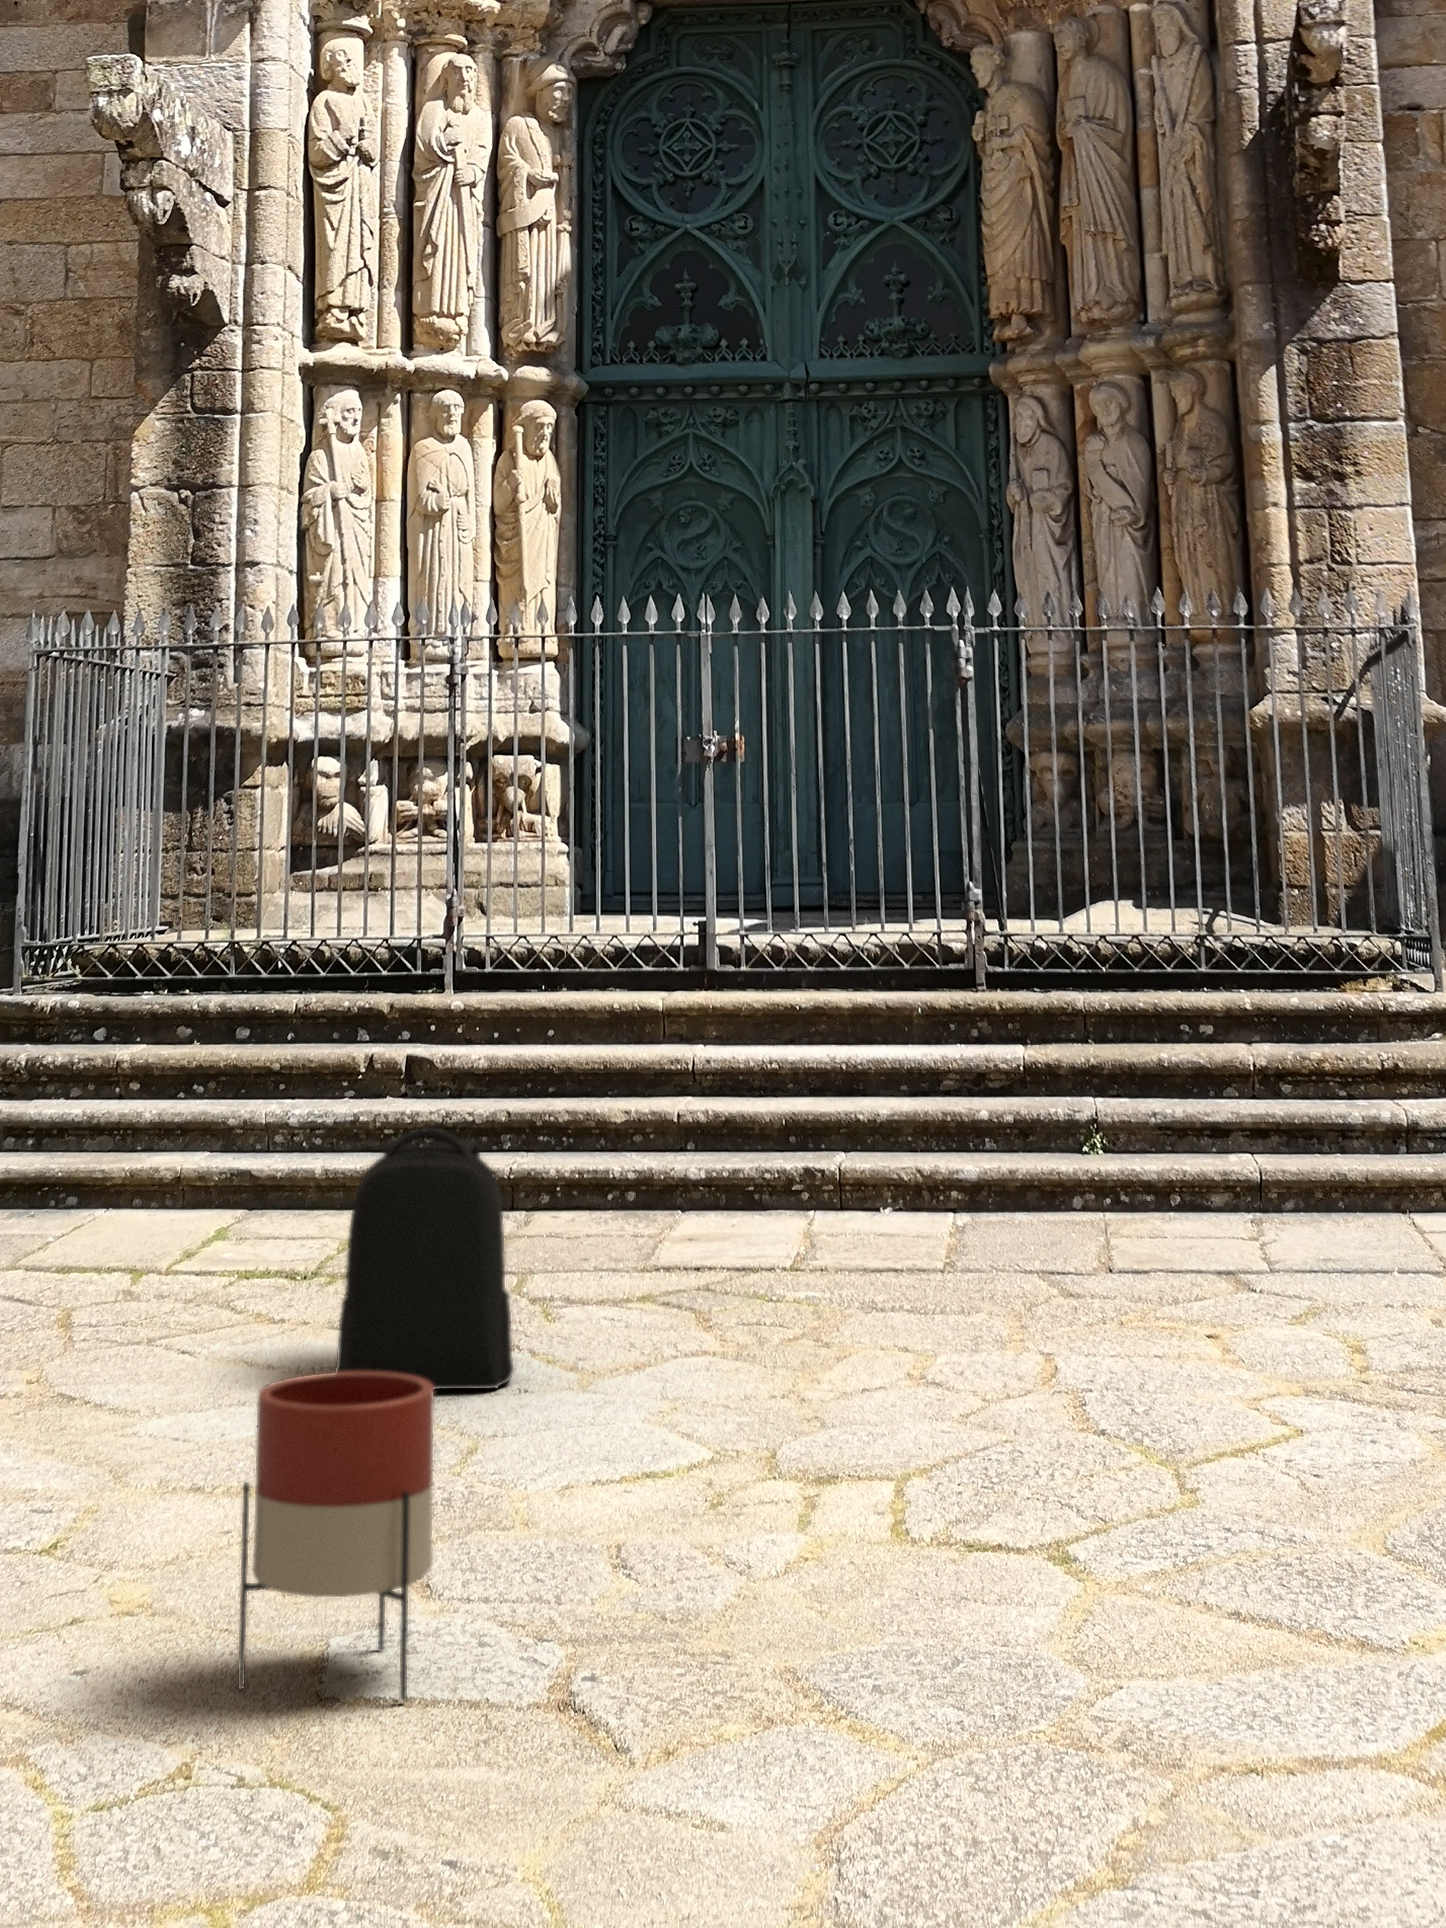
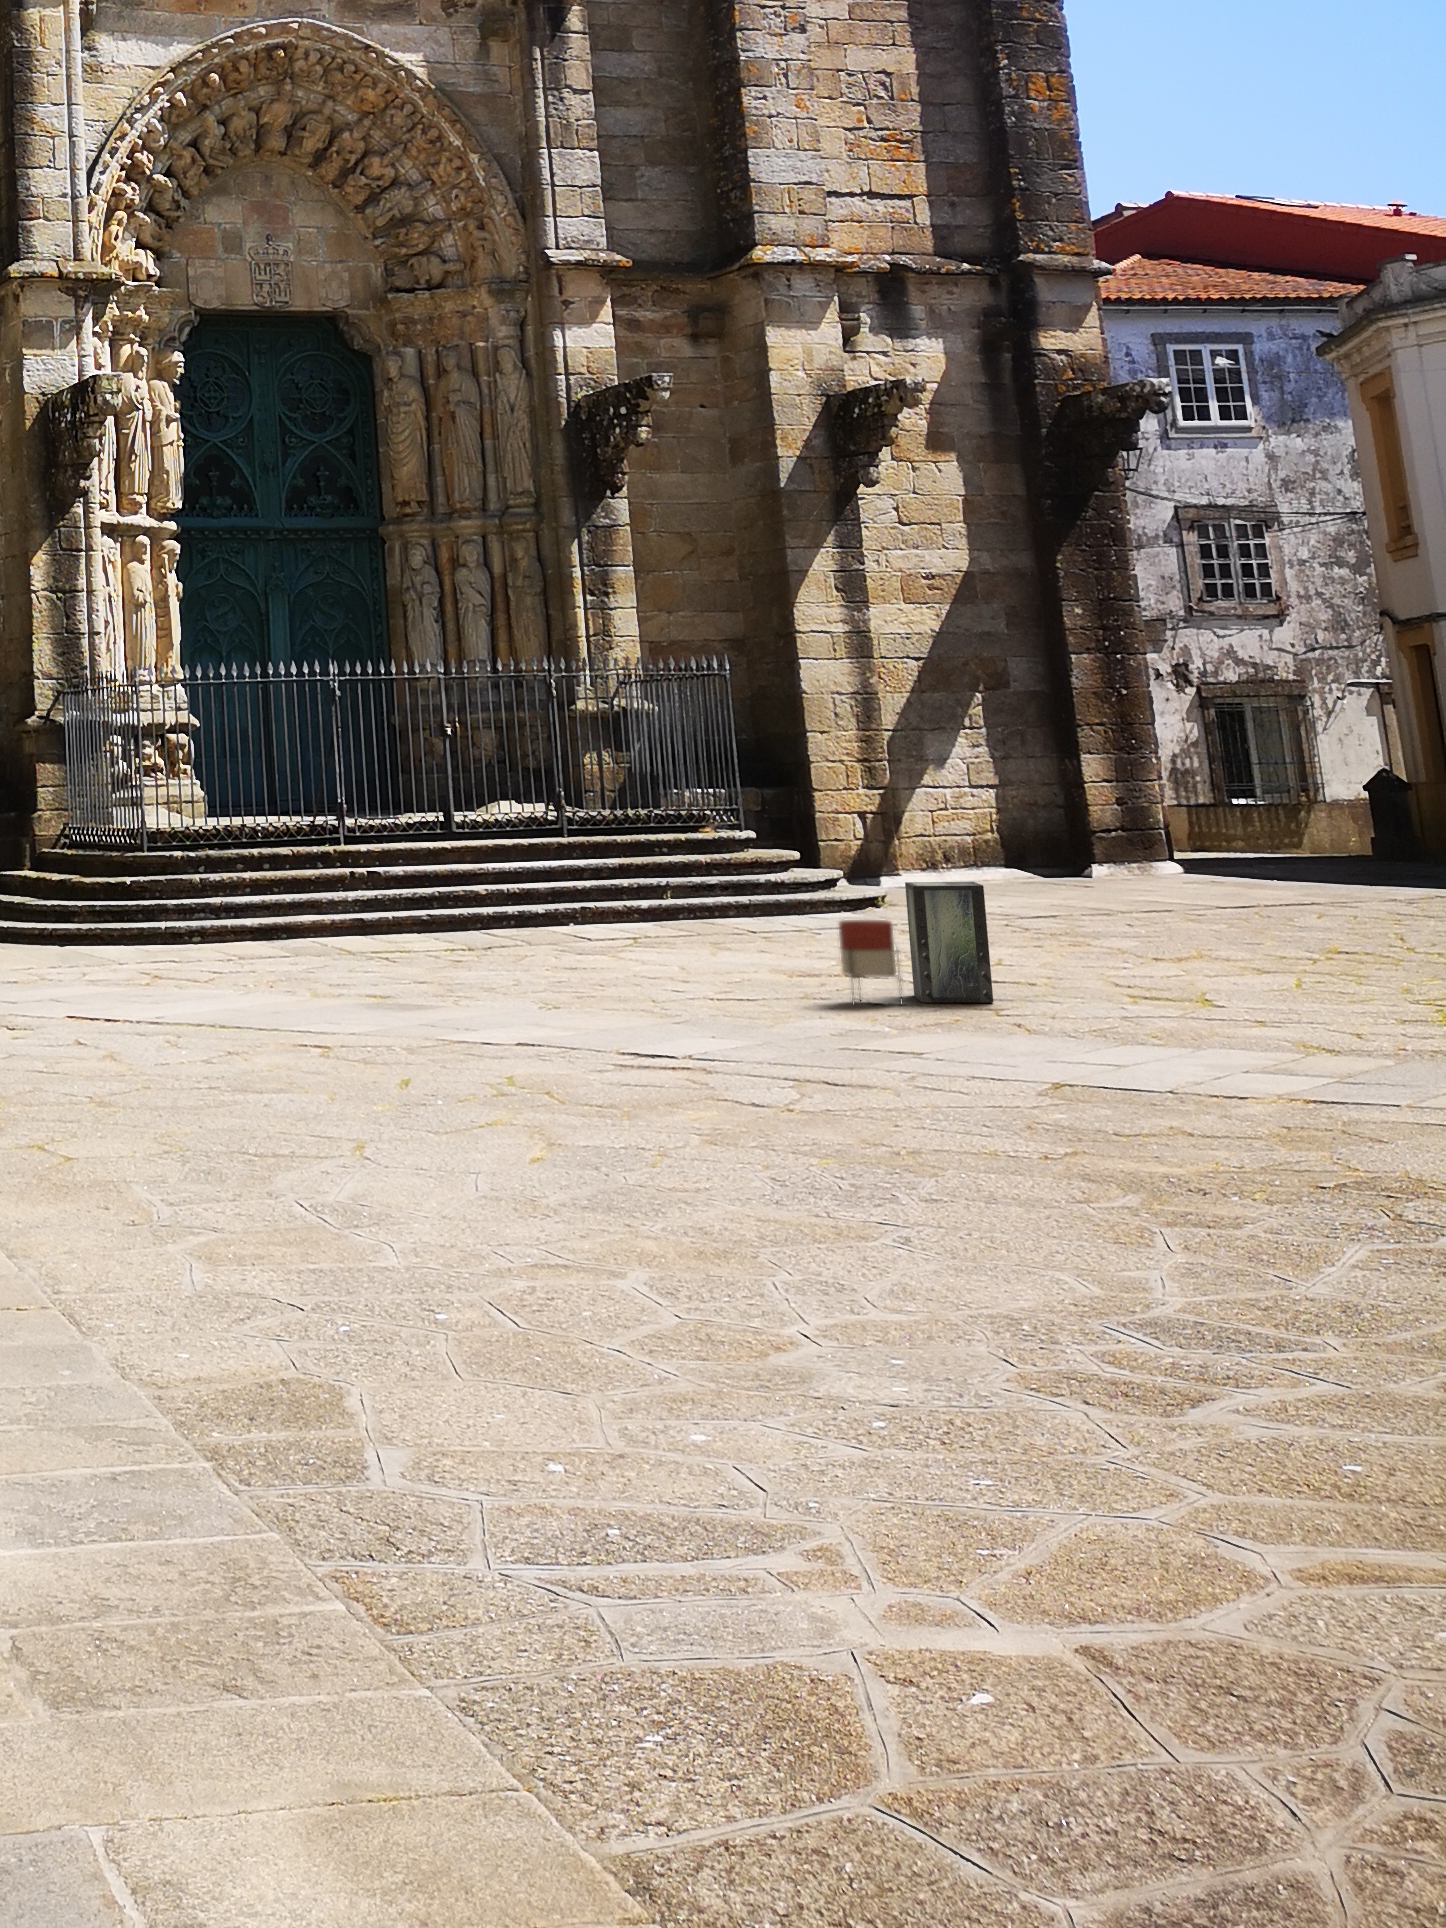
backpack: present [335,1128,514,1389] -> none [604,876,673,972]
storage box: none [499,1248,827,1738] -> present [905,882,993,1003]

